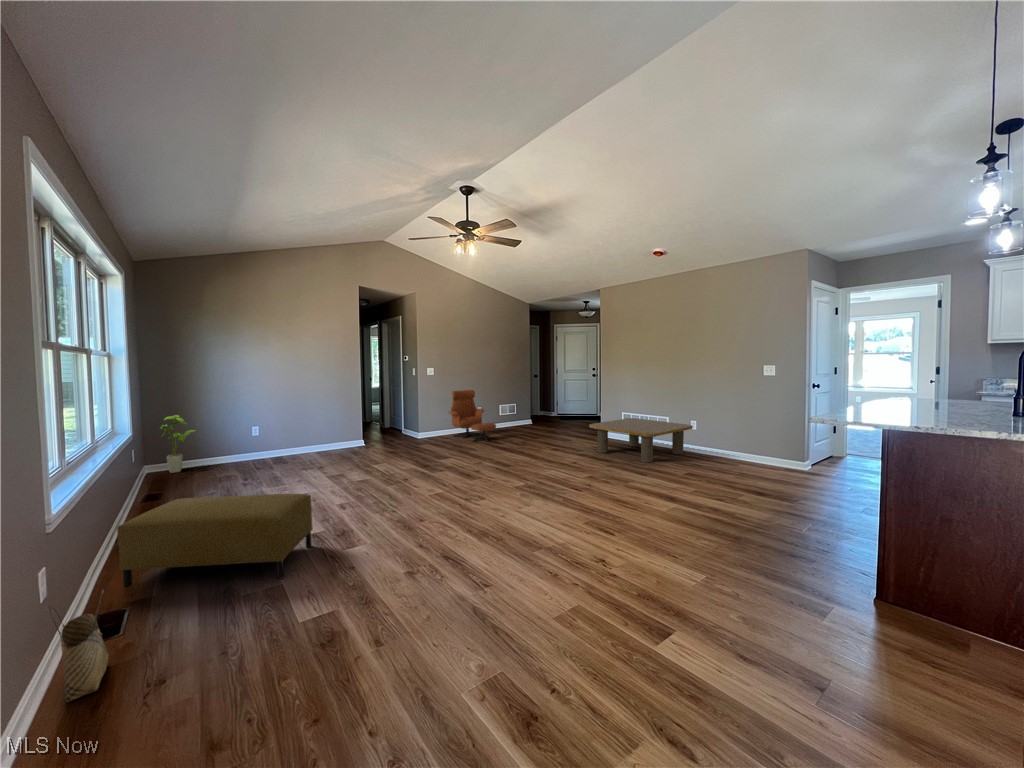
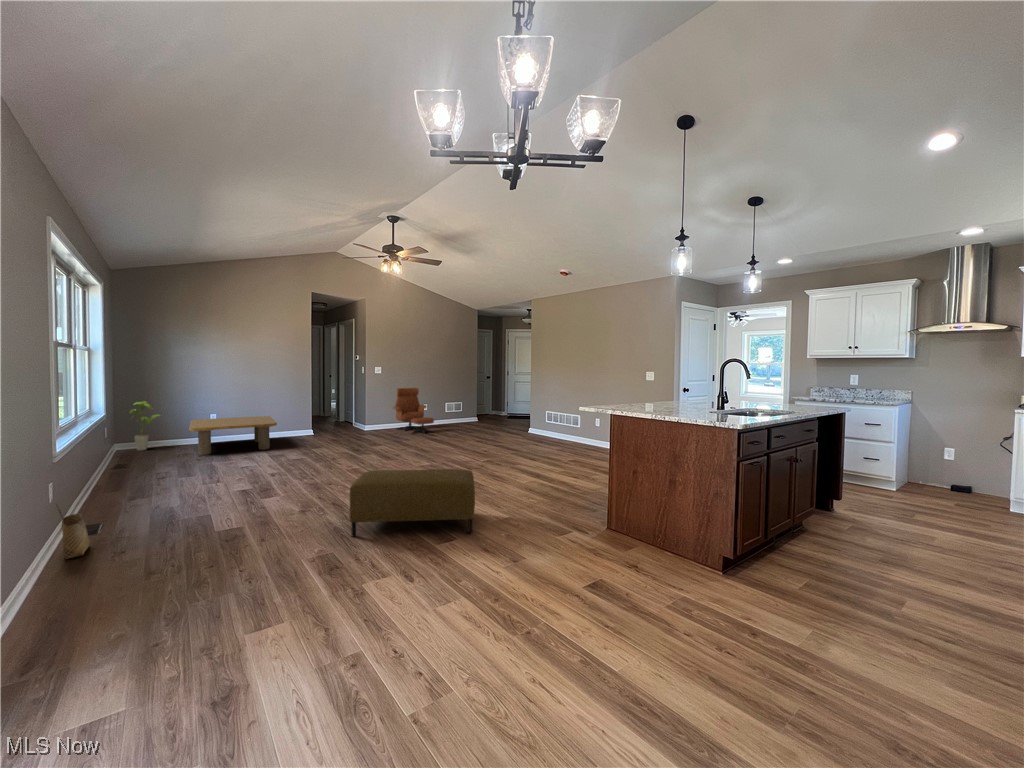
coffee table: present [589,418,693,462] -> present [189,416,277,455]
ottoman: present [117,494,313,588] -> present [349,469,475,537]

